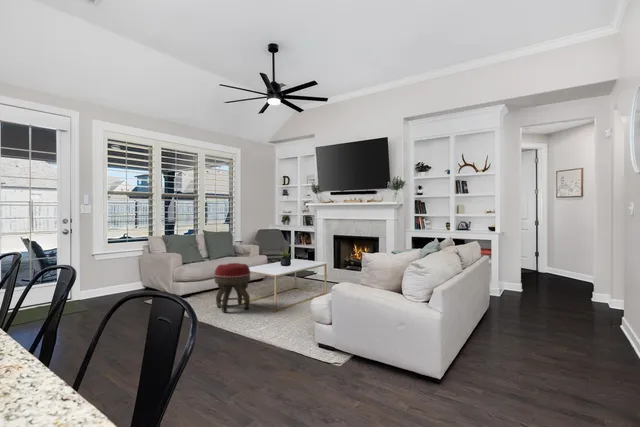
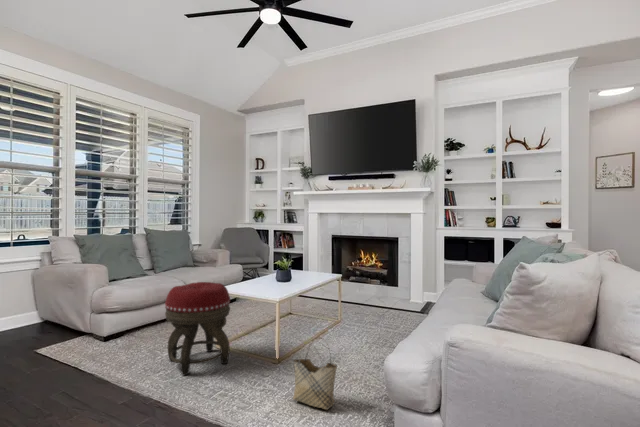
woven basket: none [278,291,299,326] -> present [293,338,337,410]

